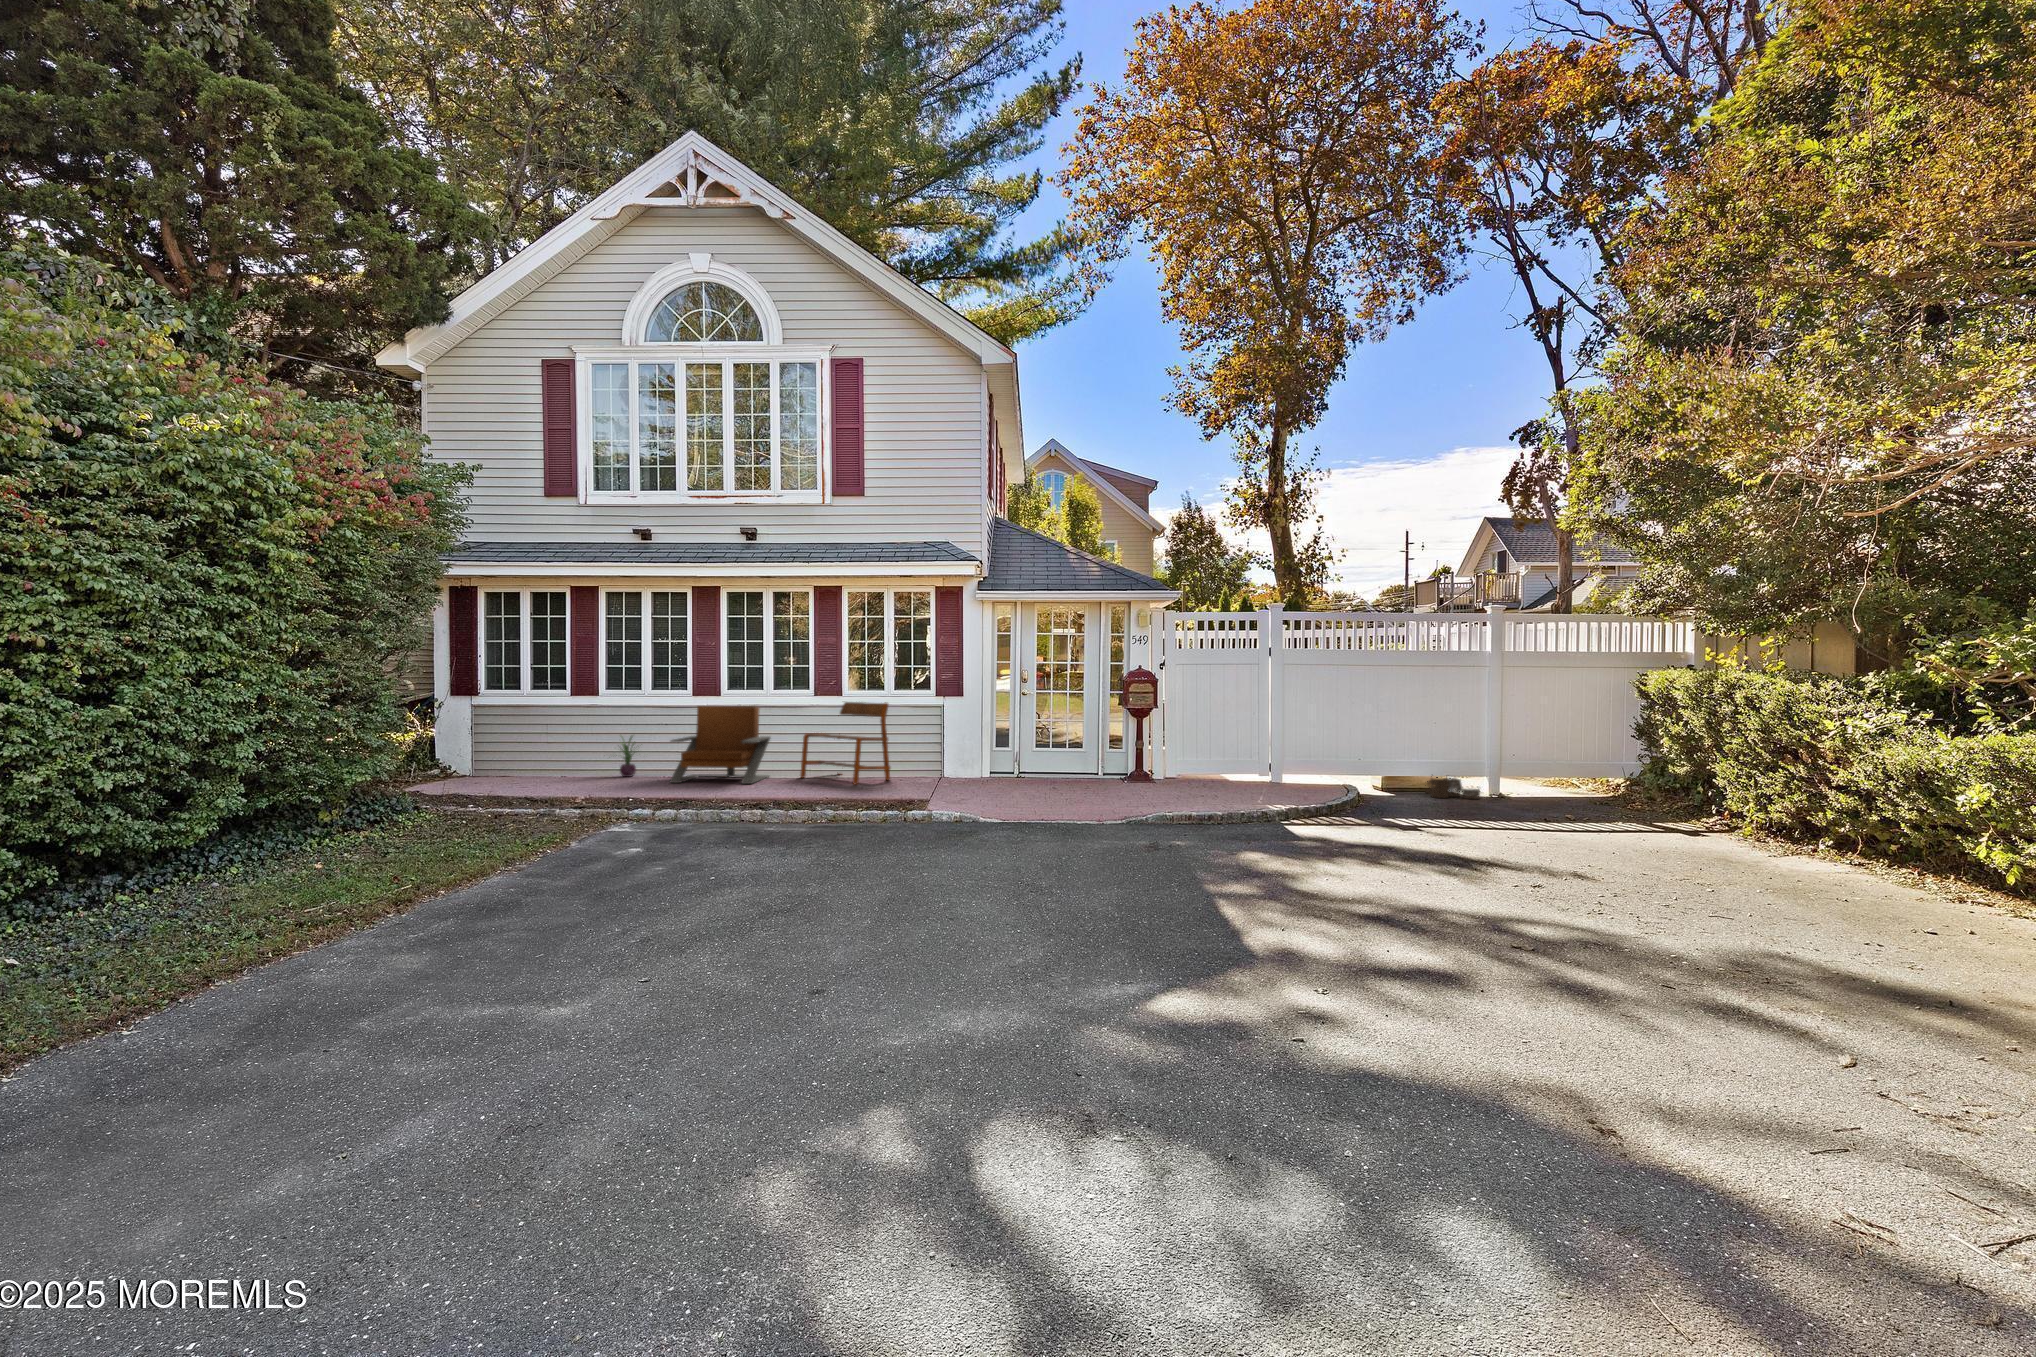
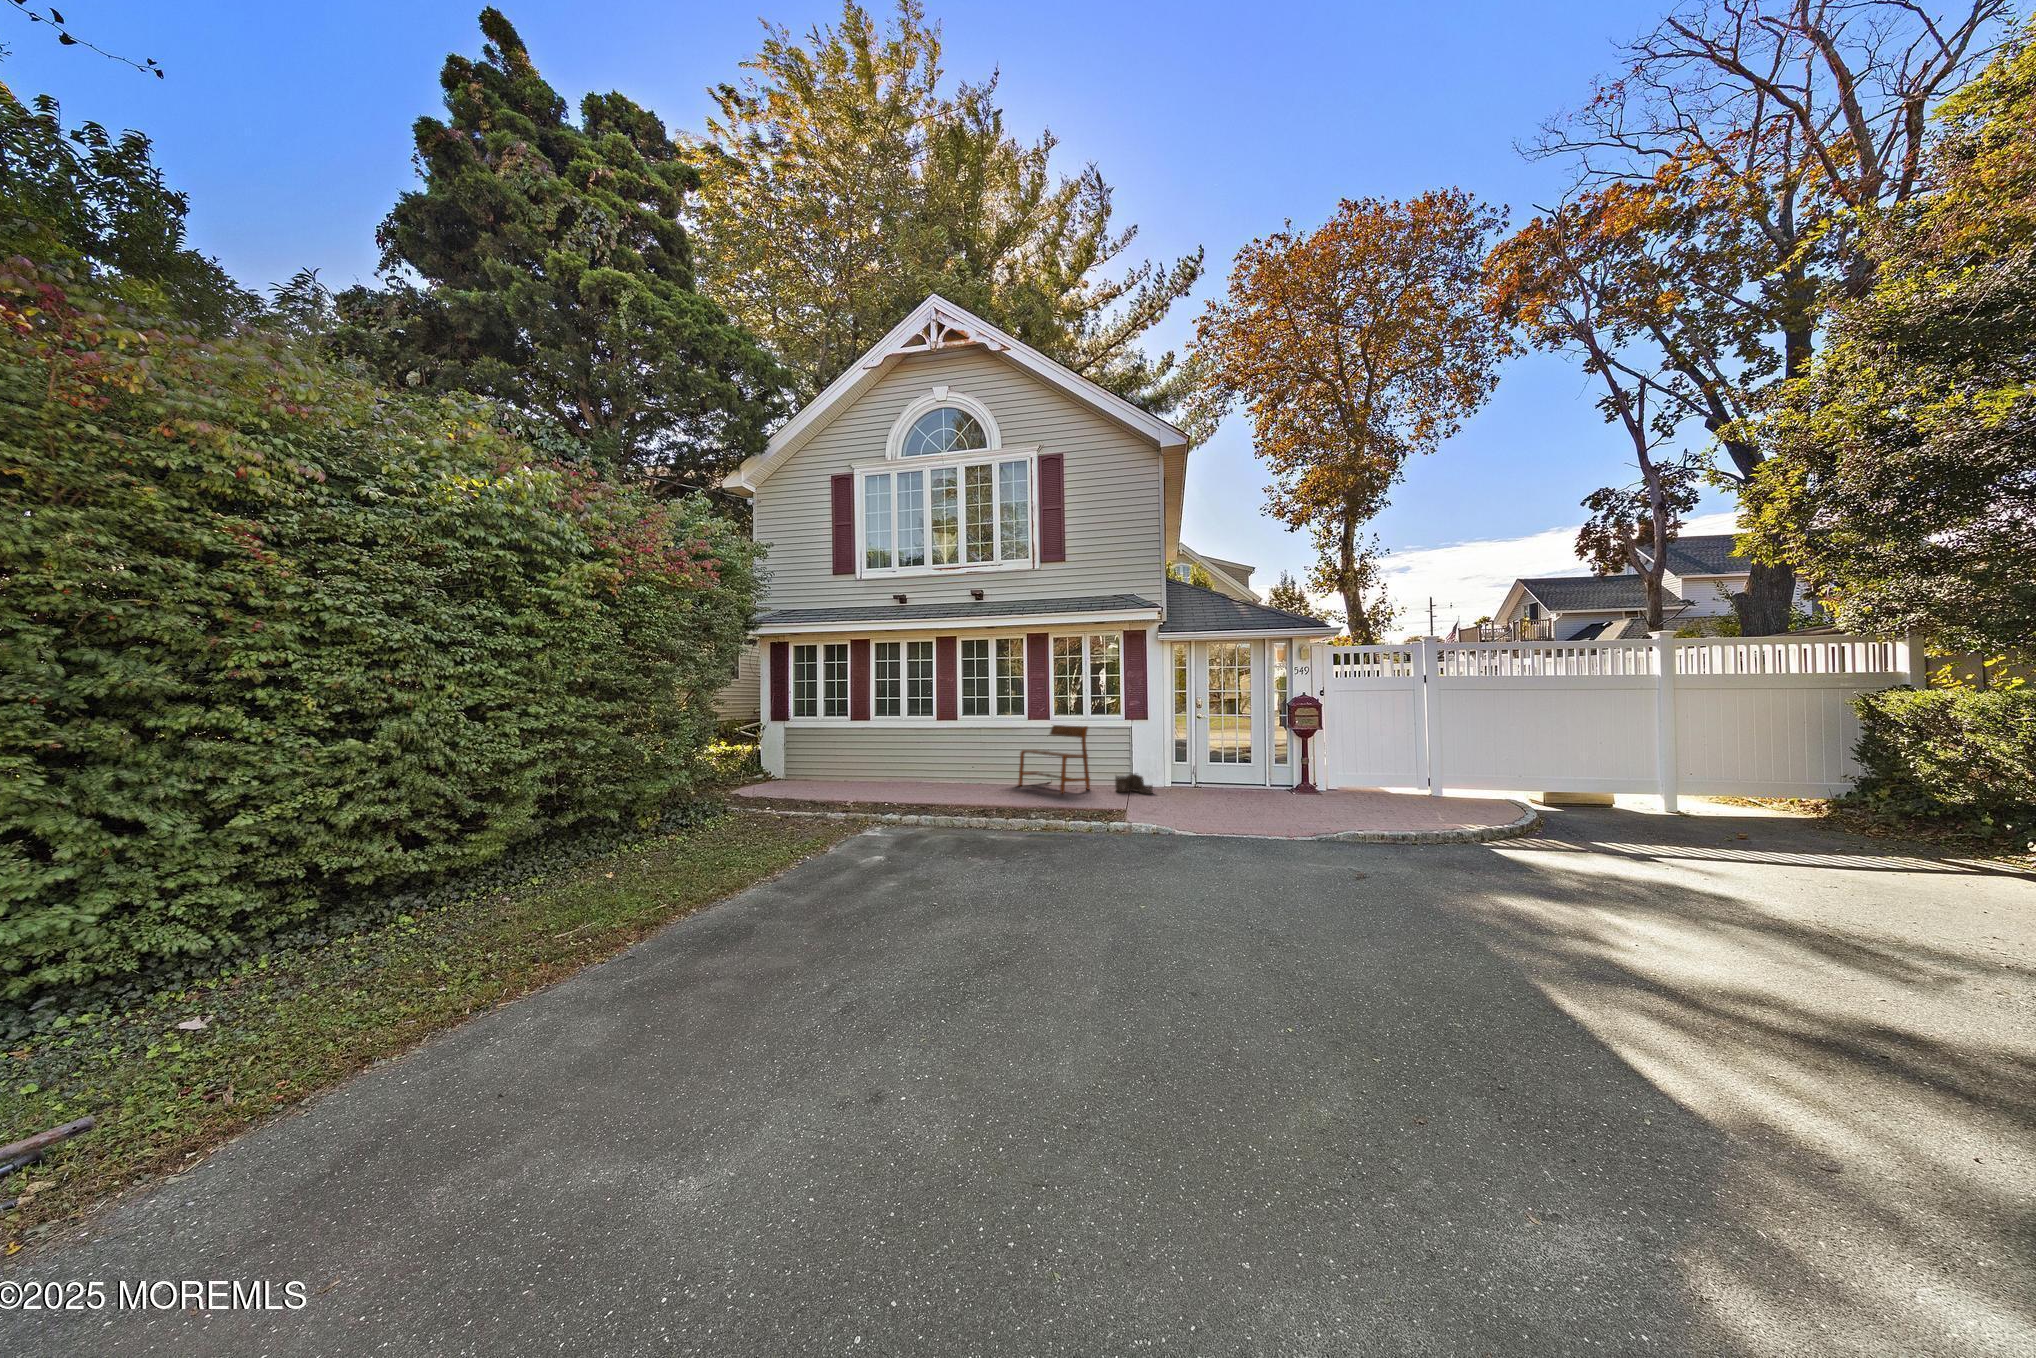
lounge chair: present [669,706,770,784] -> none [919,729,995,791]
decorative plant: present [620,737,636,777] -> none [873,750,908,783]
woven basket: present [1425,776,1480,799] -> present [1115,773,1153,794]

